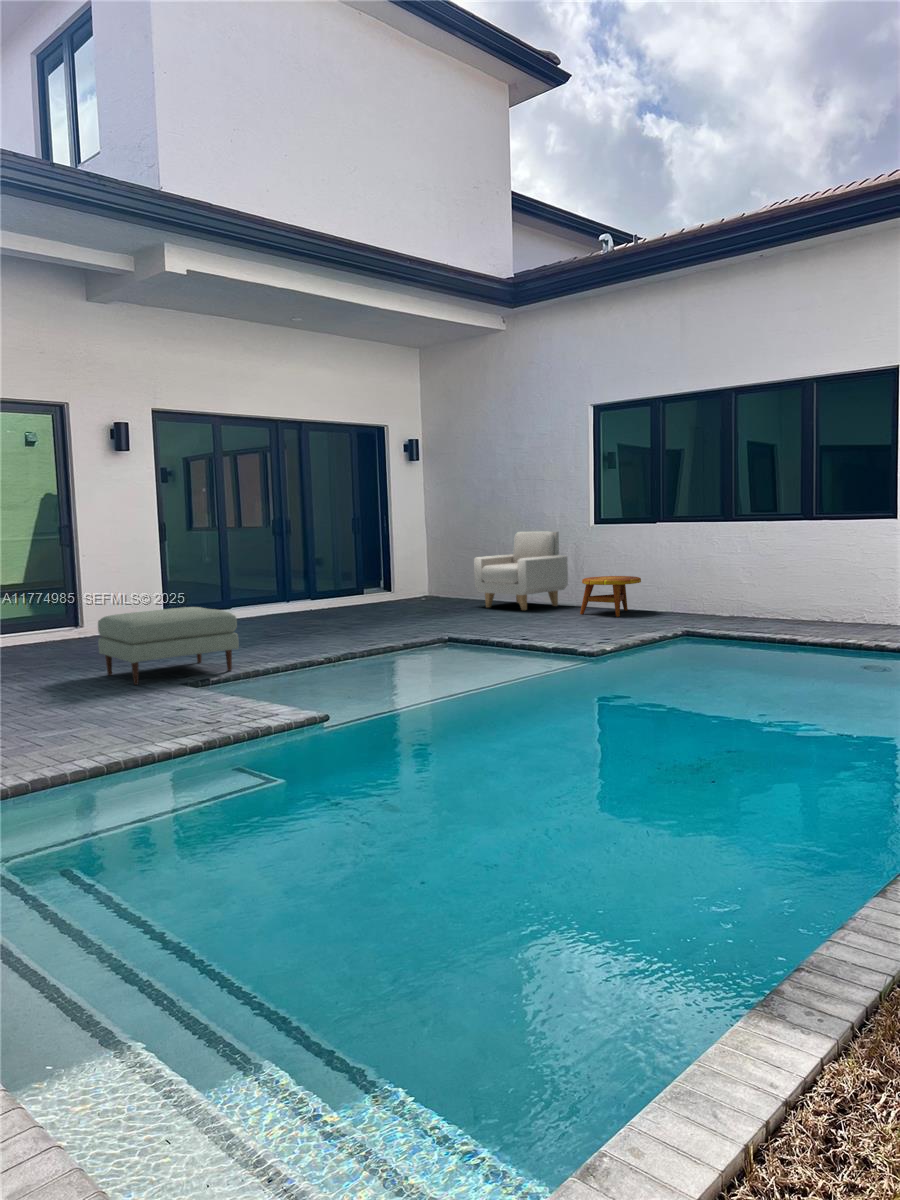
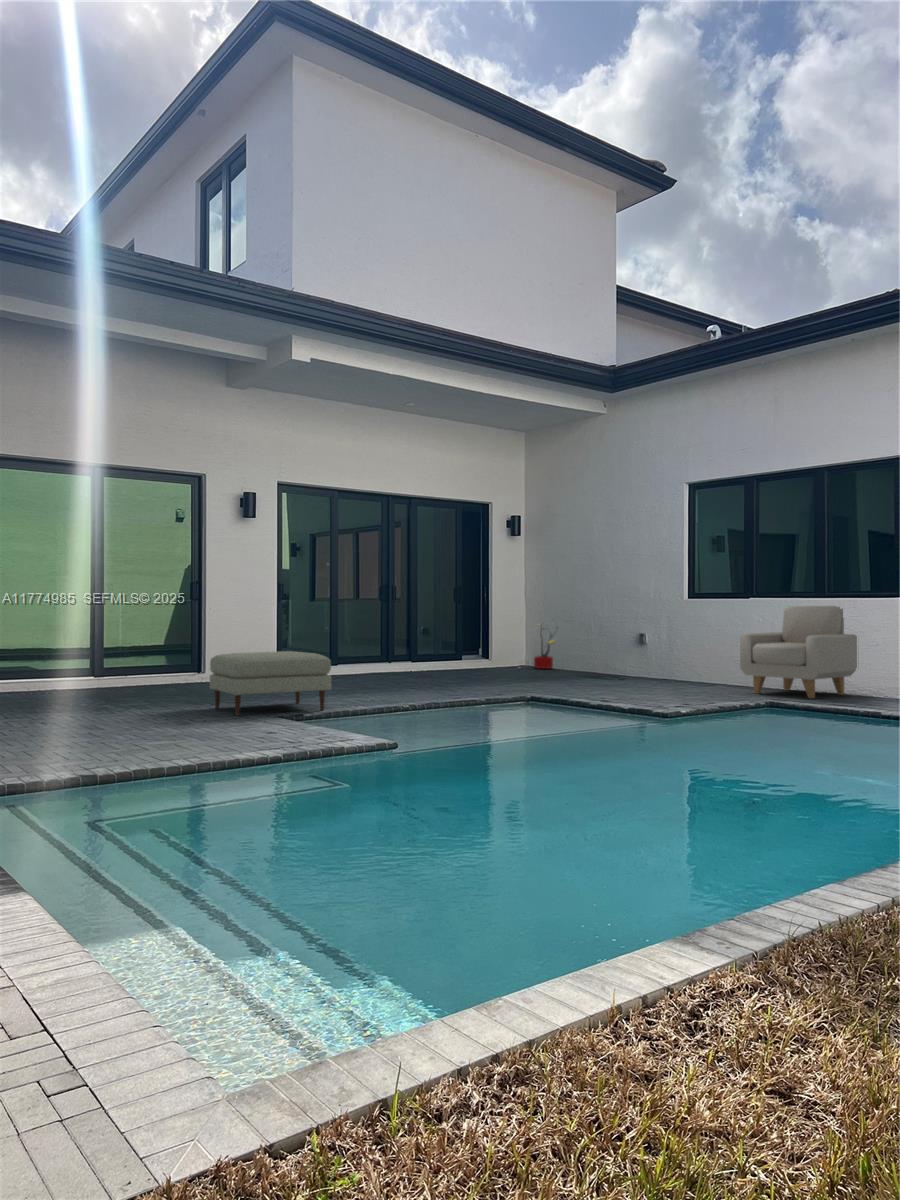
armchair: present [474,532,568,610] -> present [740,606,857,698]
decorative plant: none [437,552,461,600] -> present [534,626,558,669]
side table: present [580,576,641,617] -> none [668,649,730,687]

